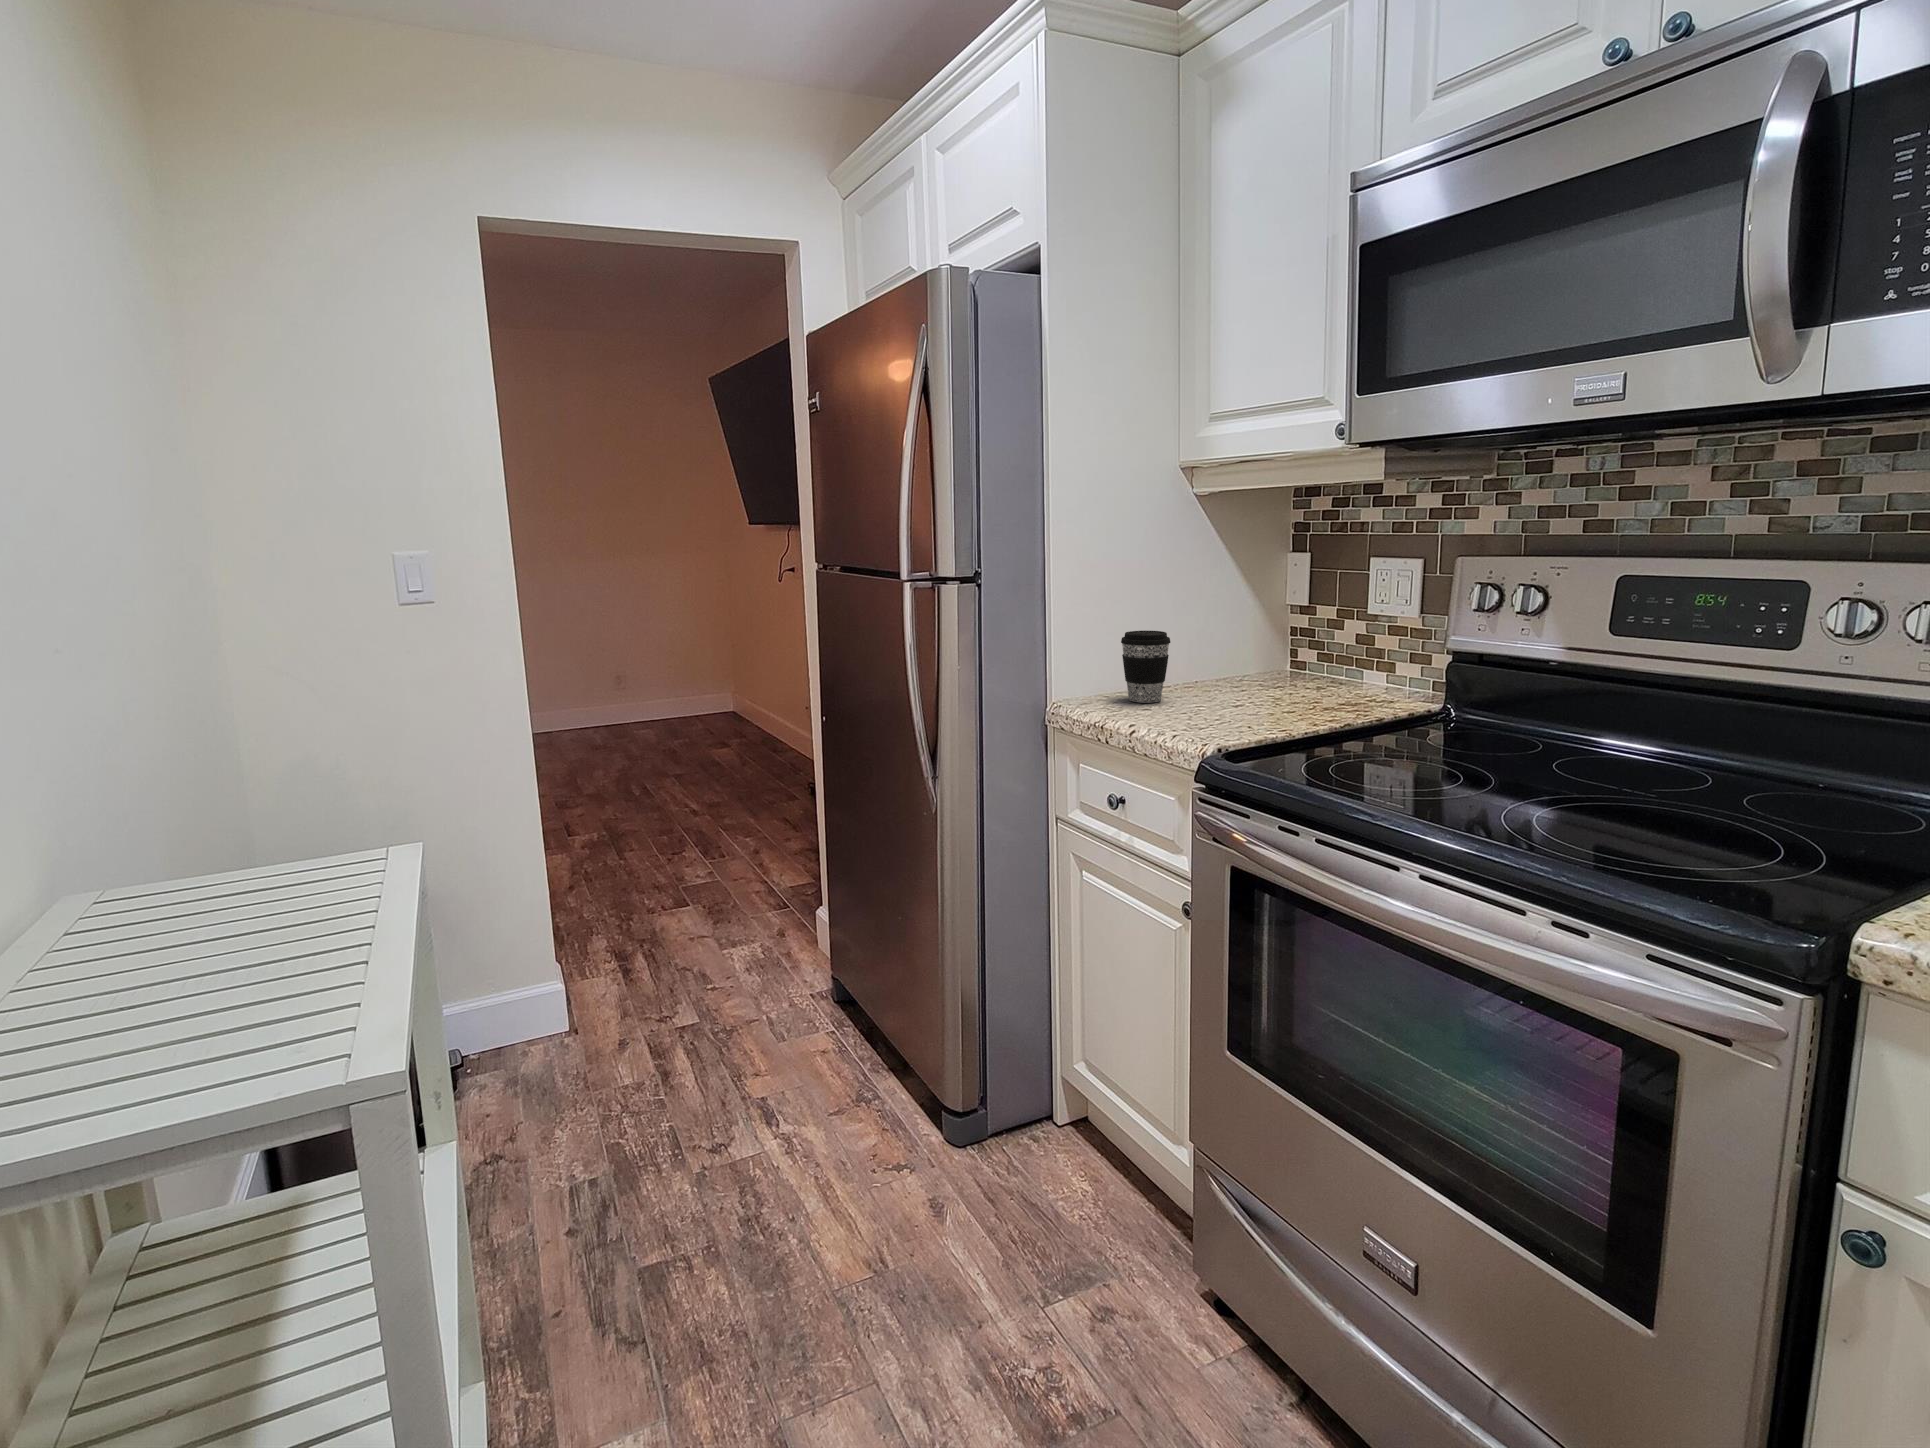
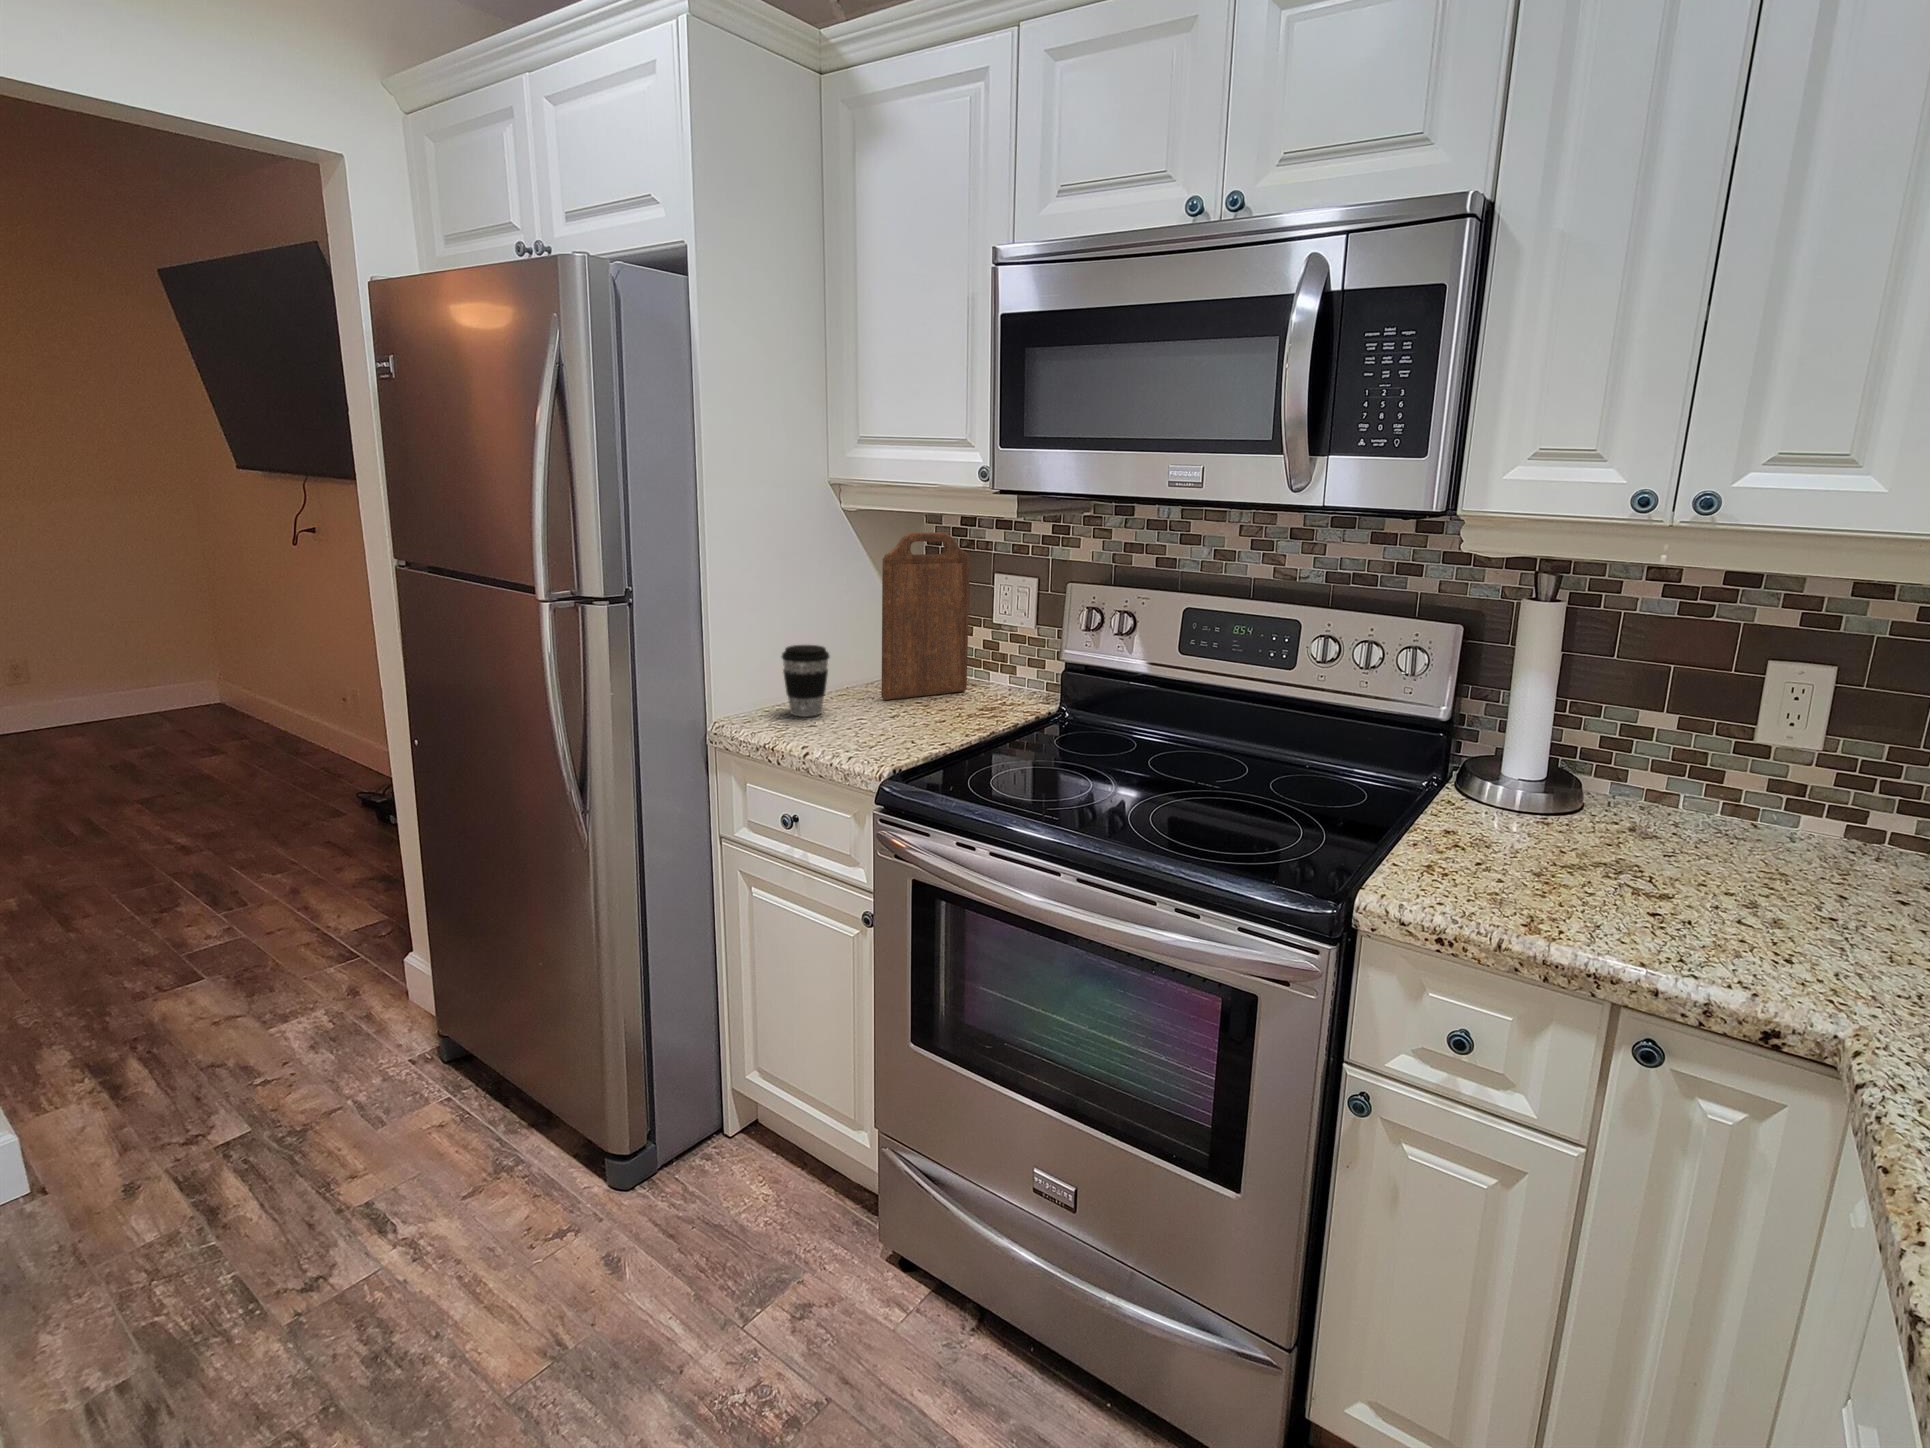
cutting board: none [1230,512,1339,693] -> present [881,532,970,700]

